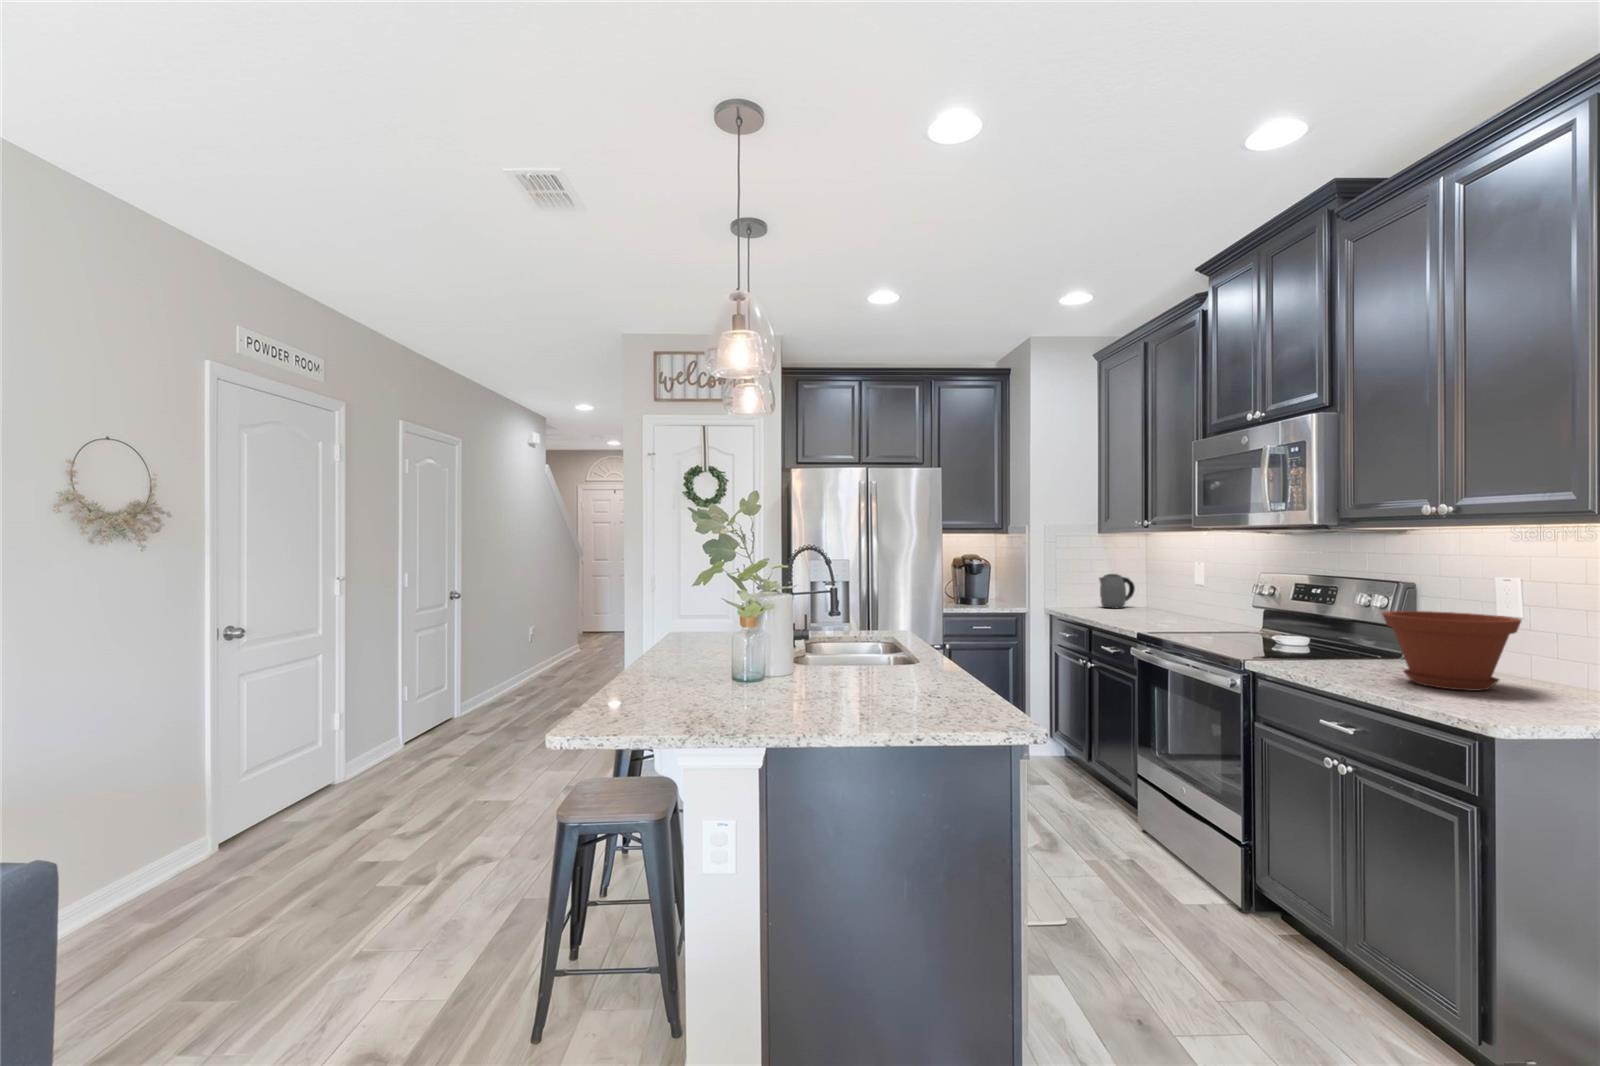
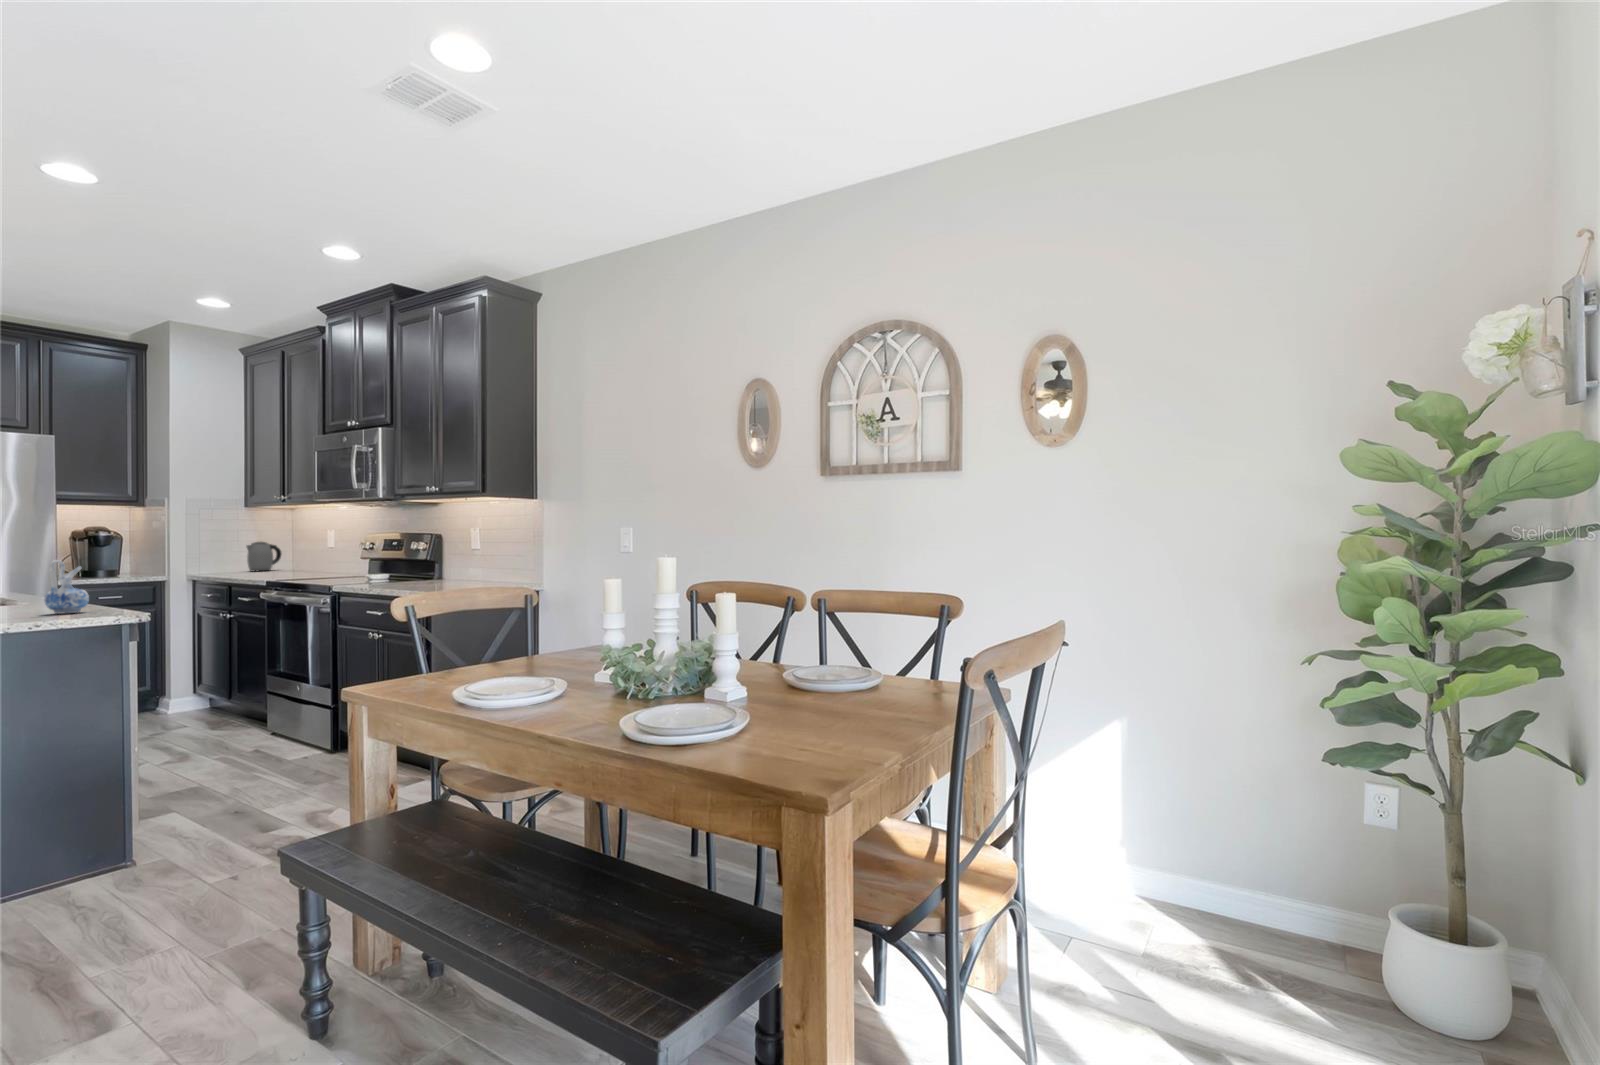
plant pot: present [1382,611,1521,691] -> none [404,547,466,586]
ceramic pitcher: none [927,639,975,718] -> present [44,560,89,614]

